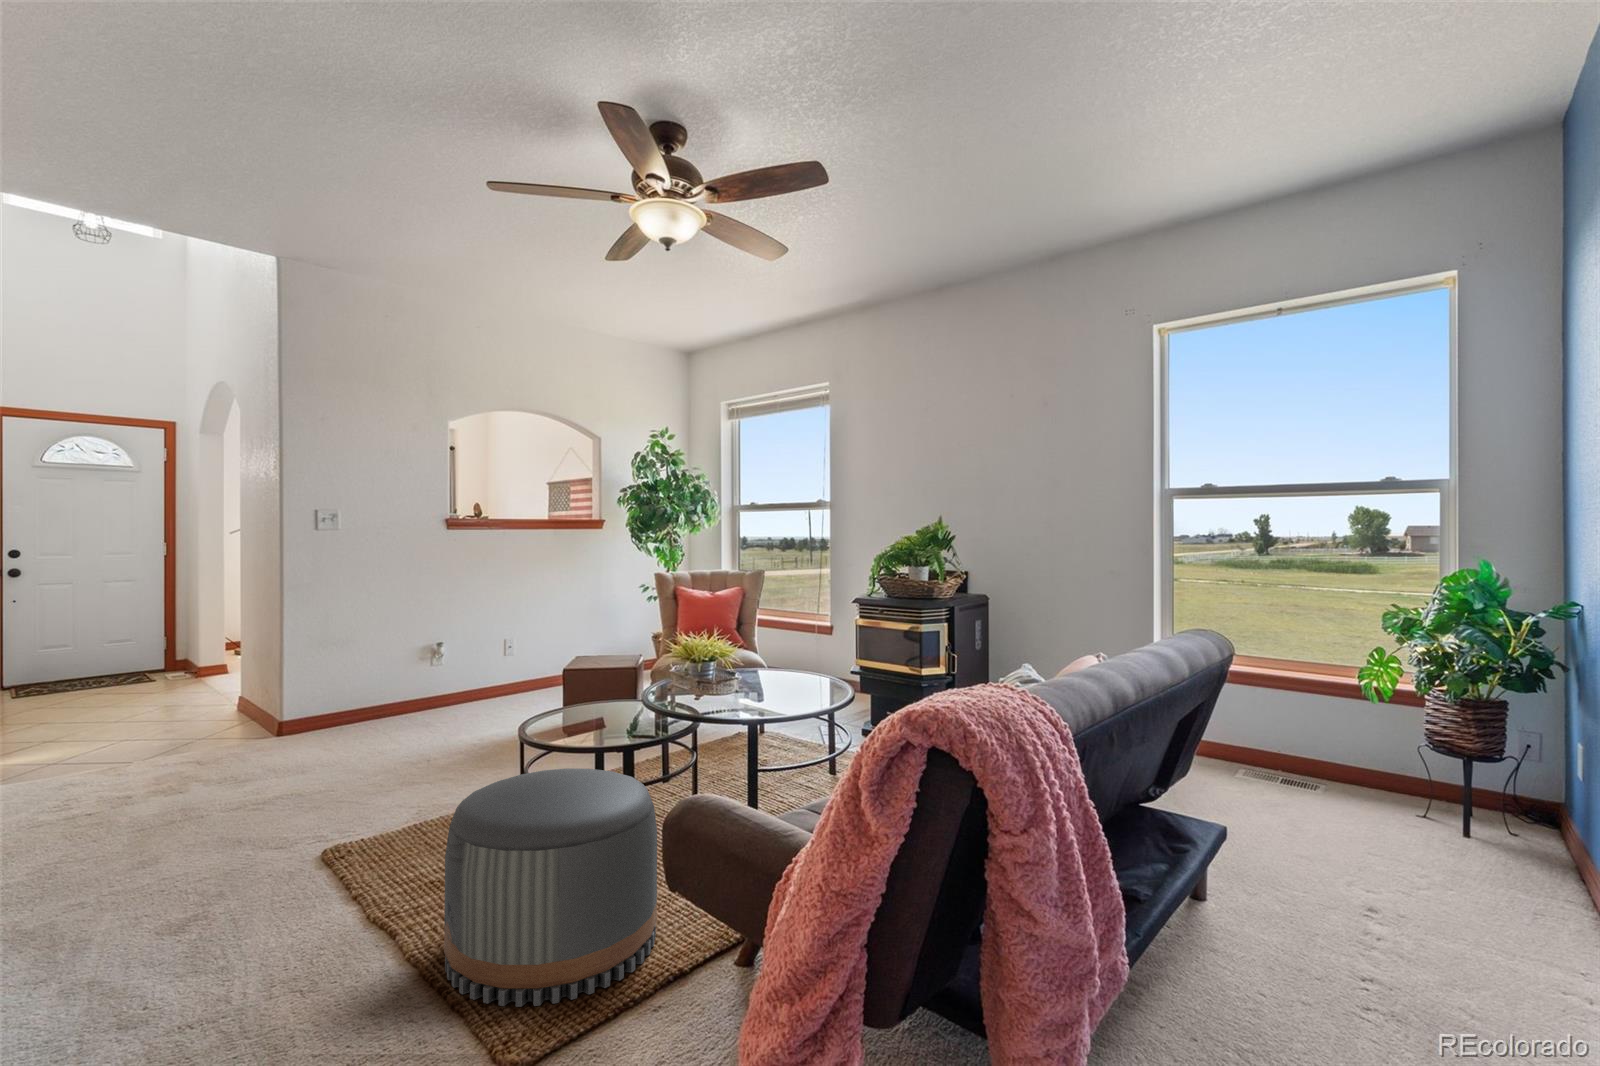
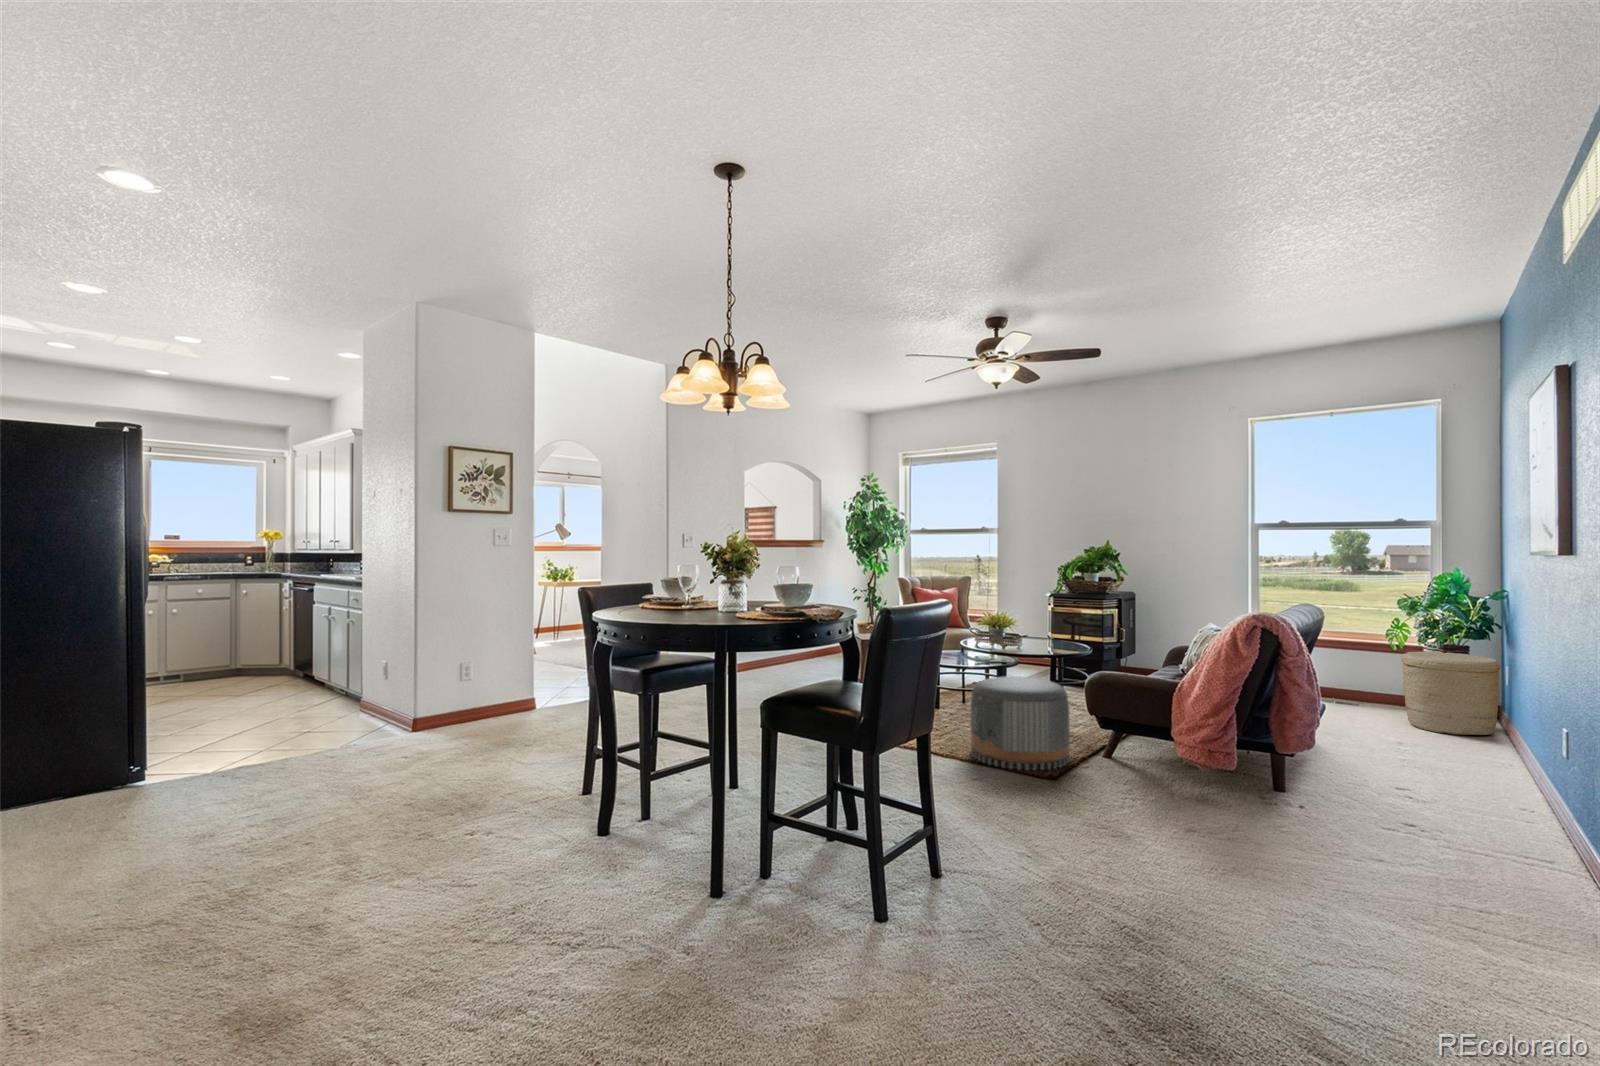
woven basket: none [1382,709,1571,884] -> present [1402,652,1500,735]

